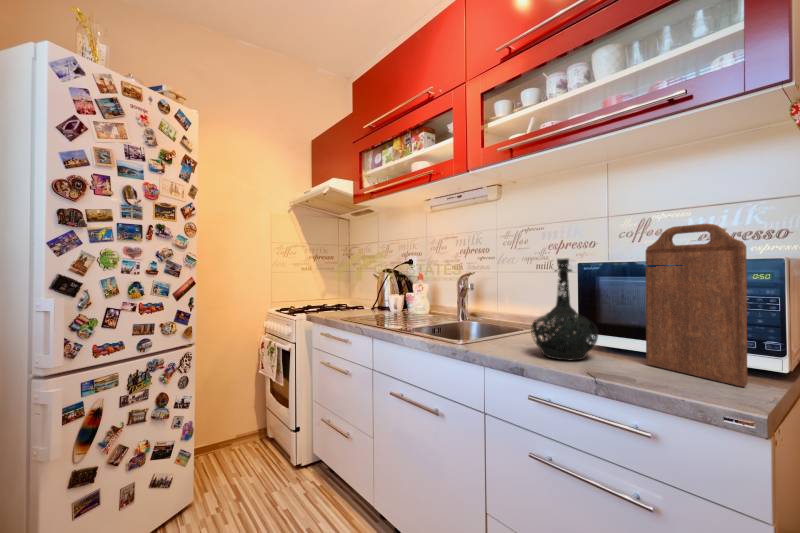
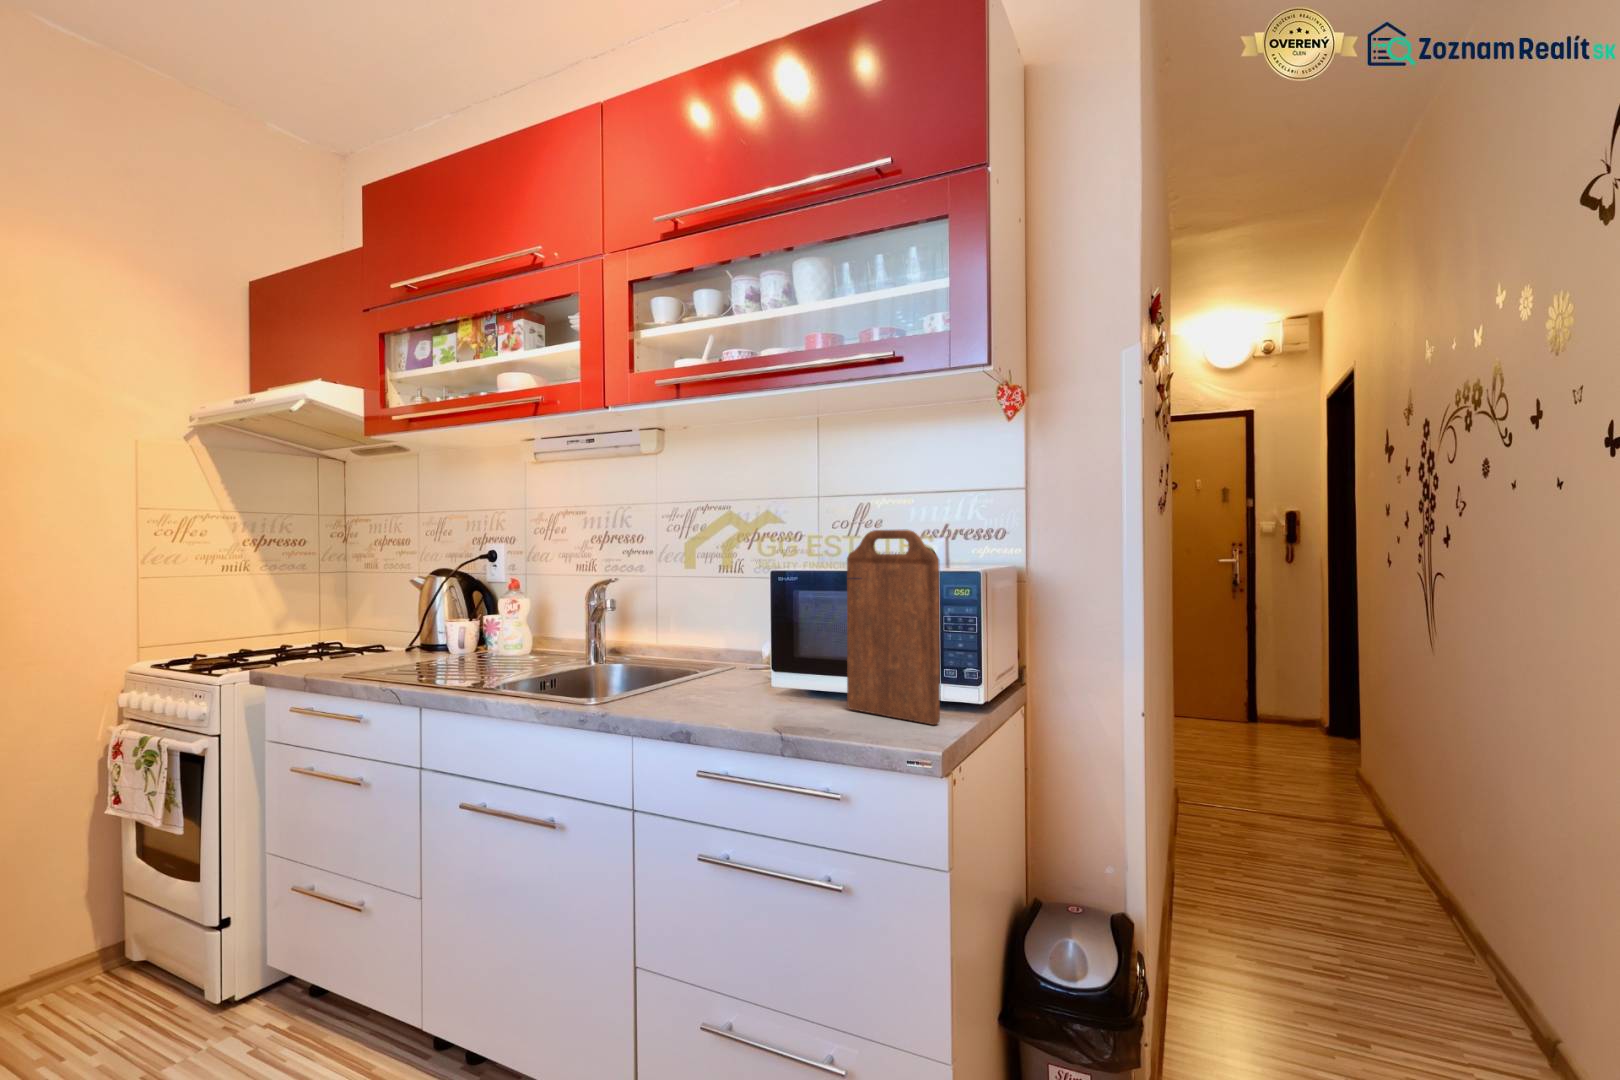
bottle: present [531,258,598,360] -> none [703,567,792,715]

